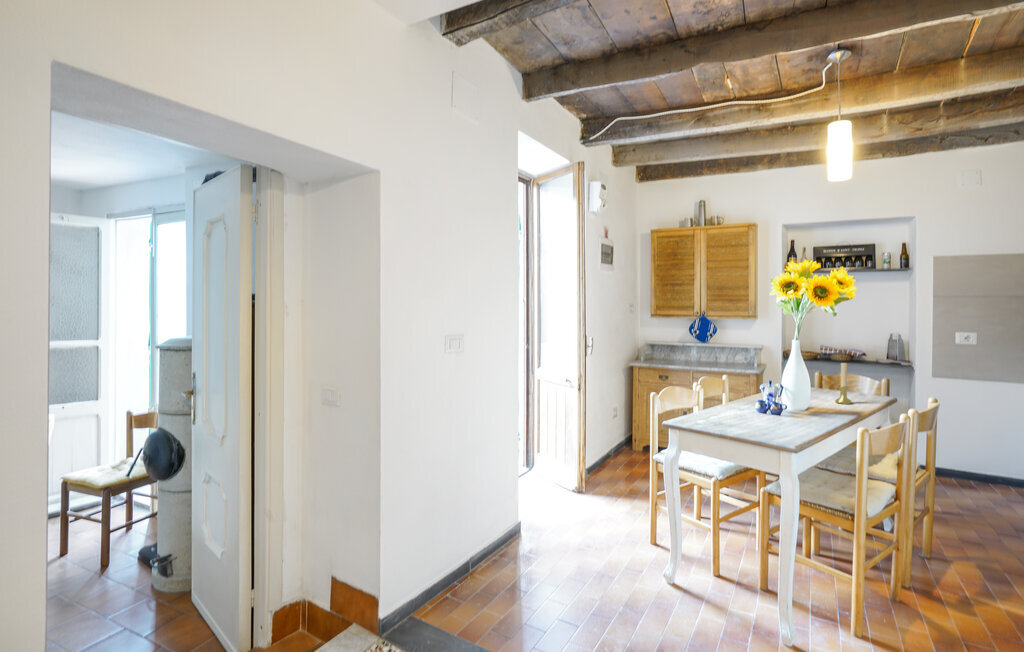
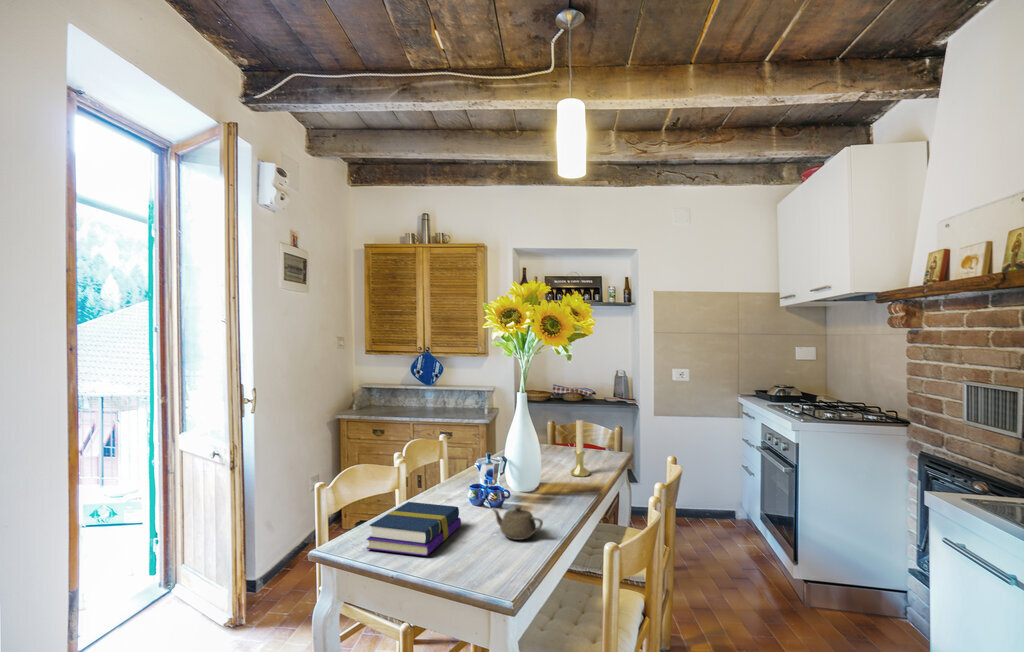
book: none [701,401,756,423] -> present [366,502,461,556]
teapot: none [777,404,814,423] -> present [493,506,543,540]

